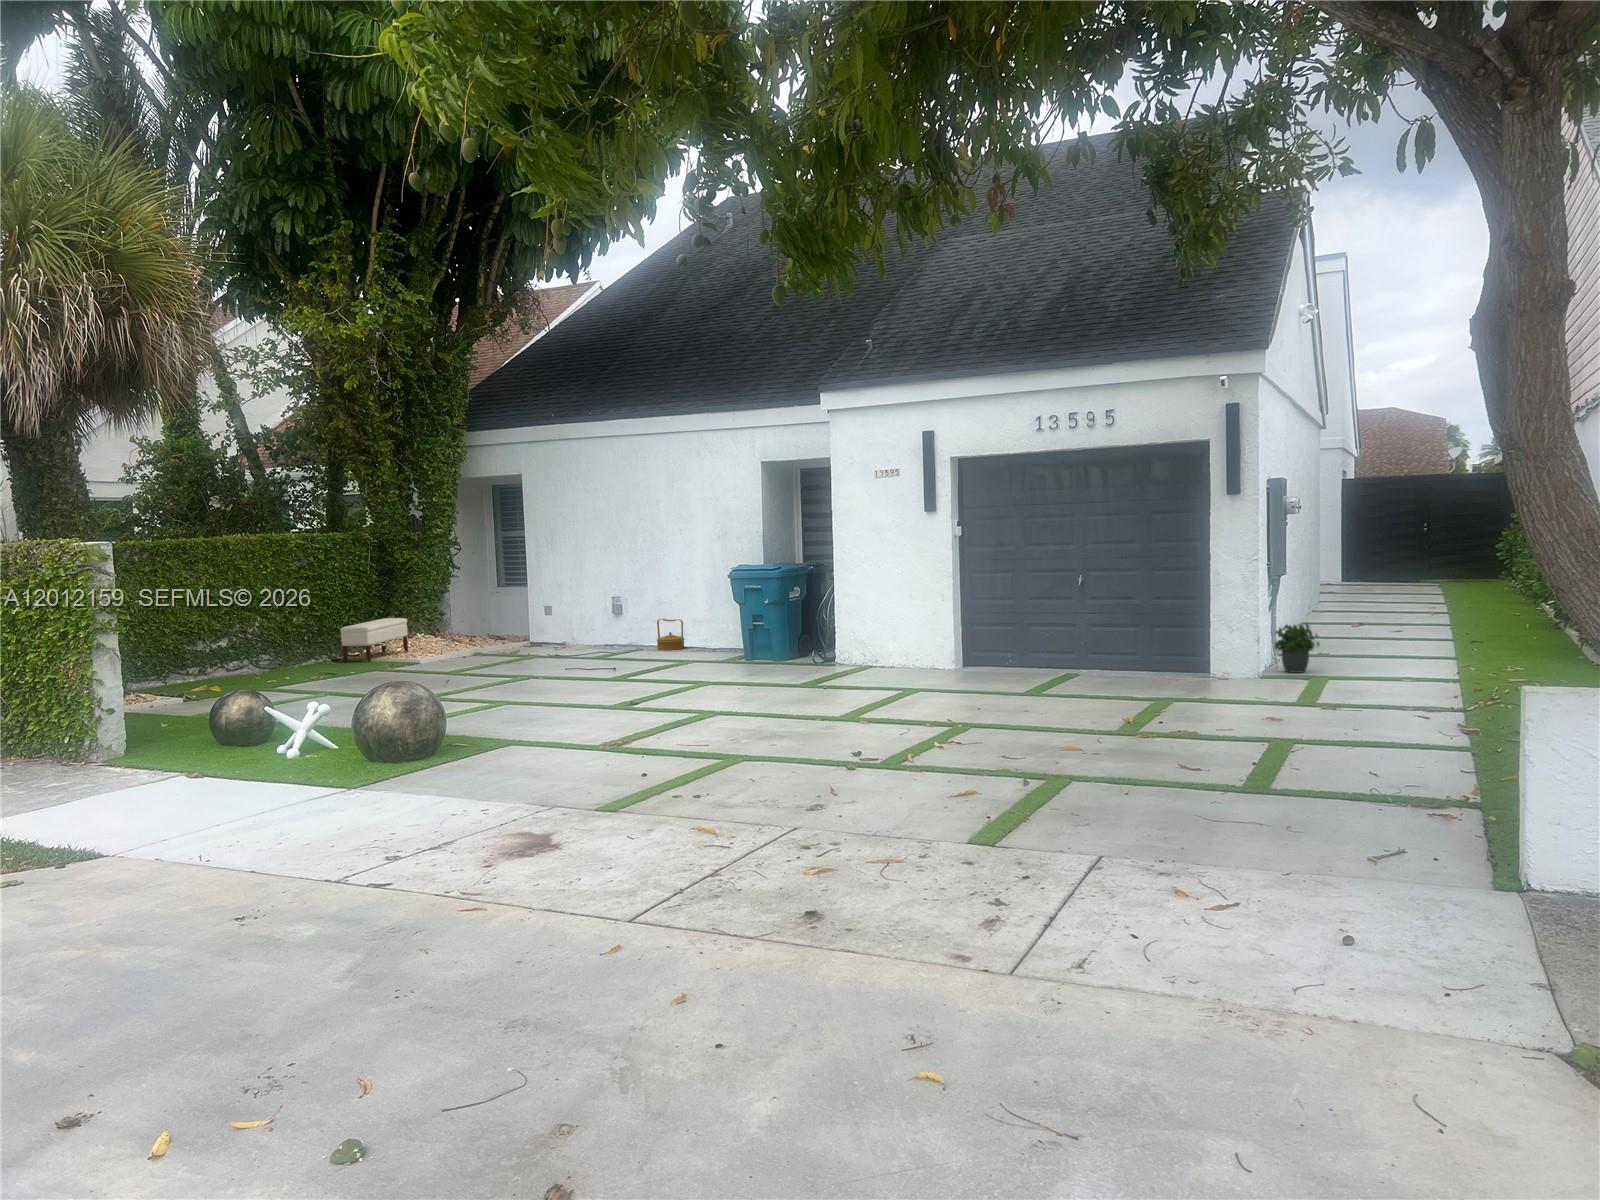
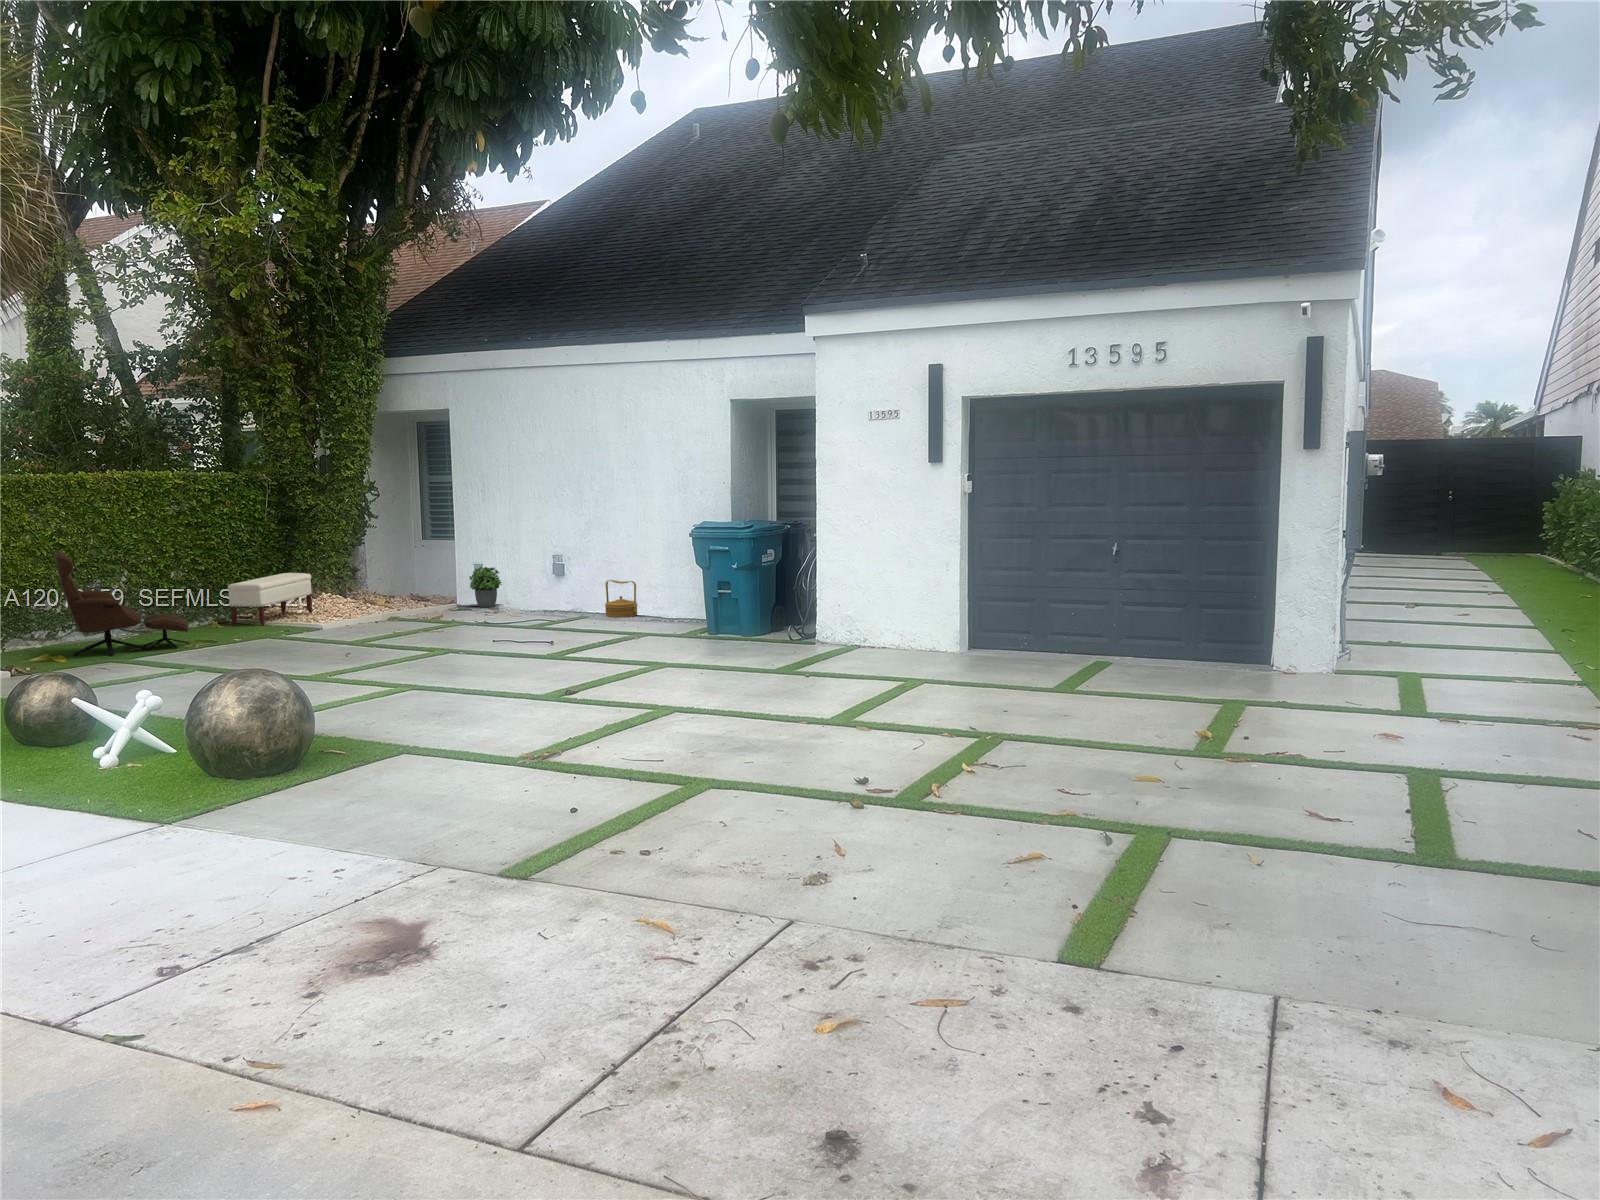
lounge chair: none [206,600,314,686] -> present [54,552,190,656]
potted plant: present [1275,624,1320,673] -> present [469,566,501,607]

